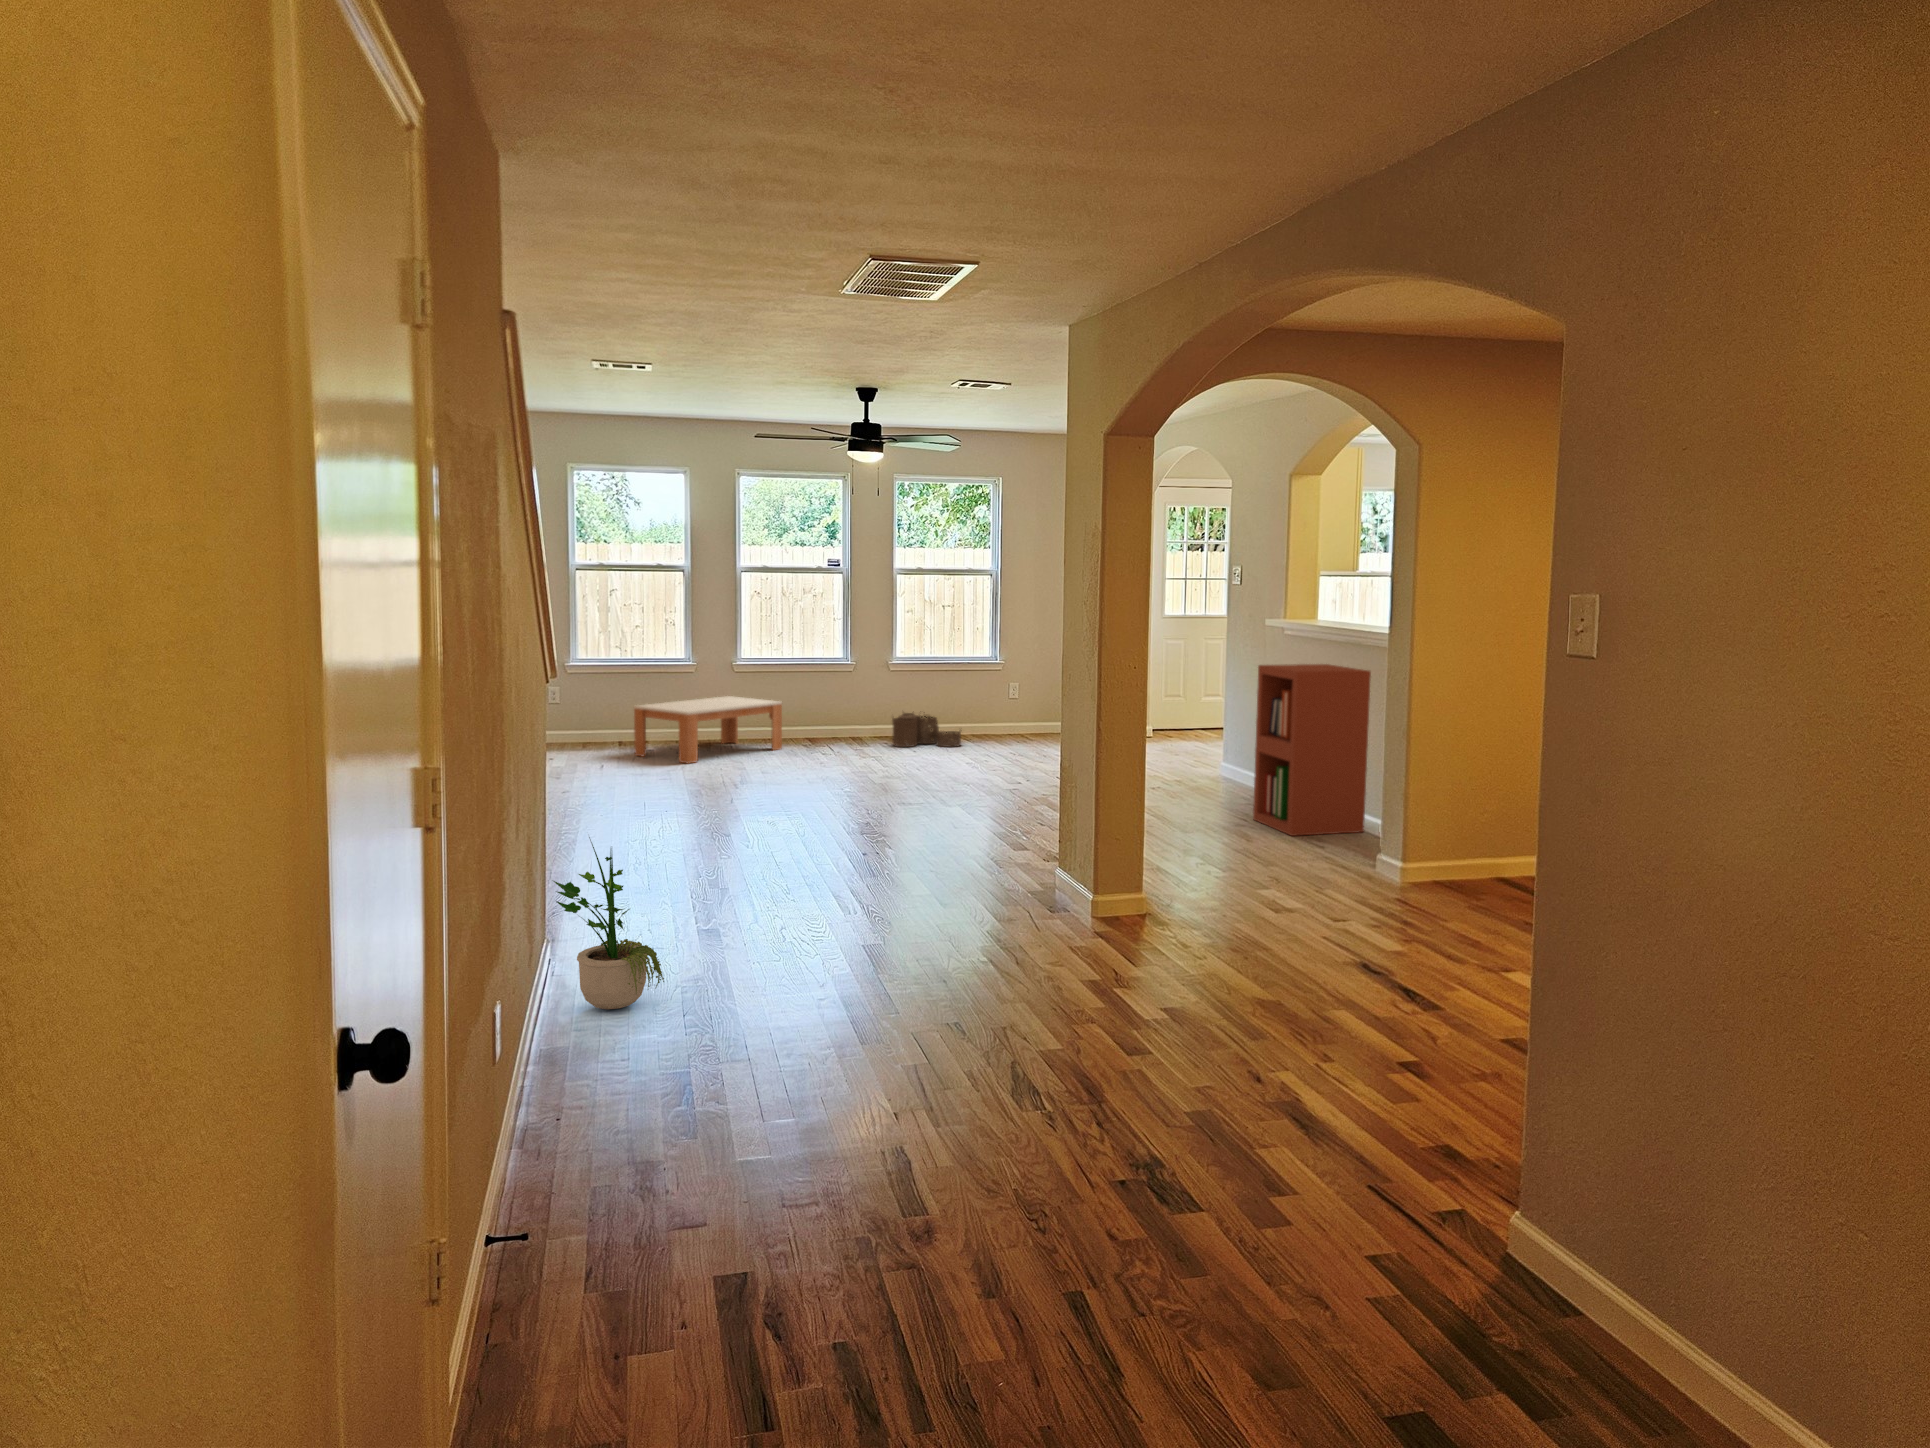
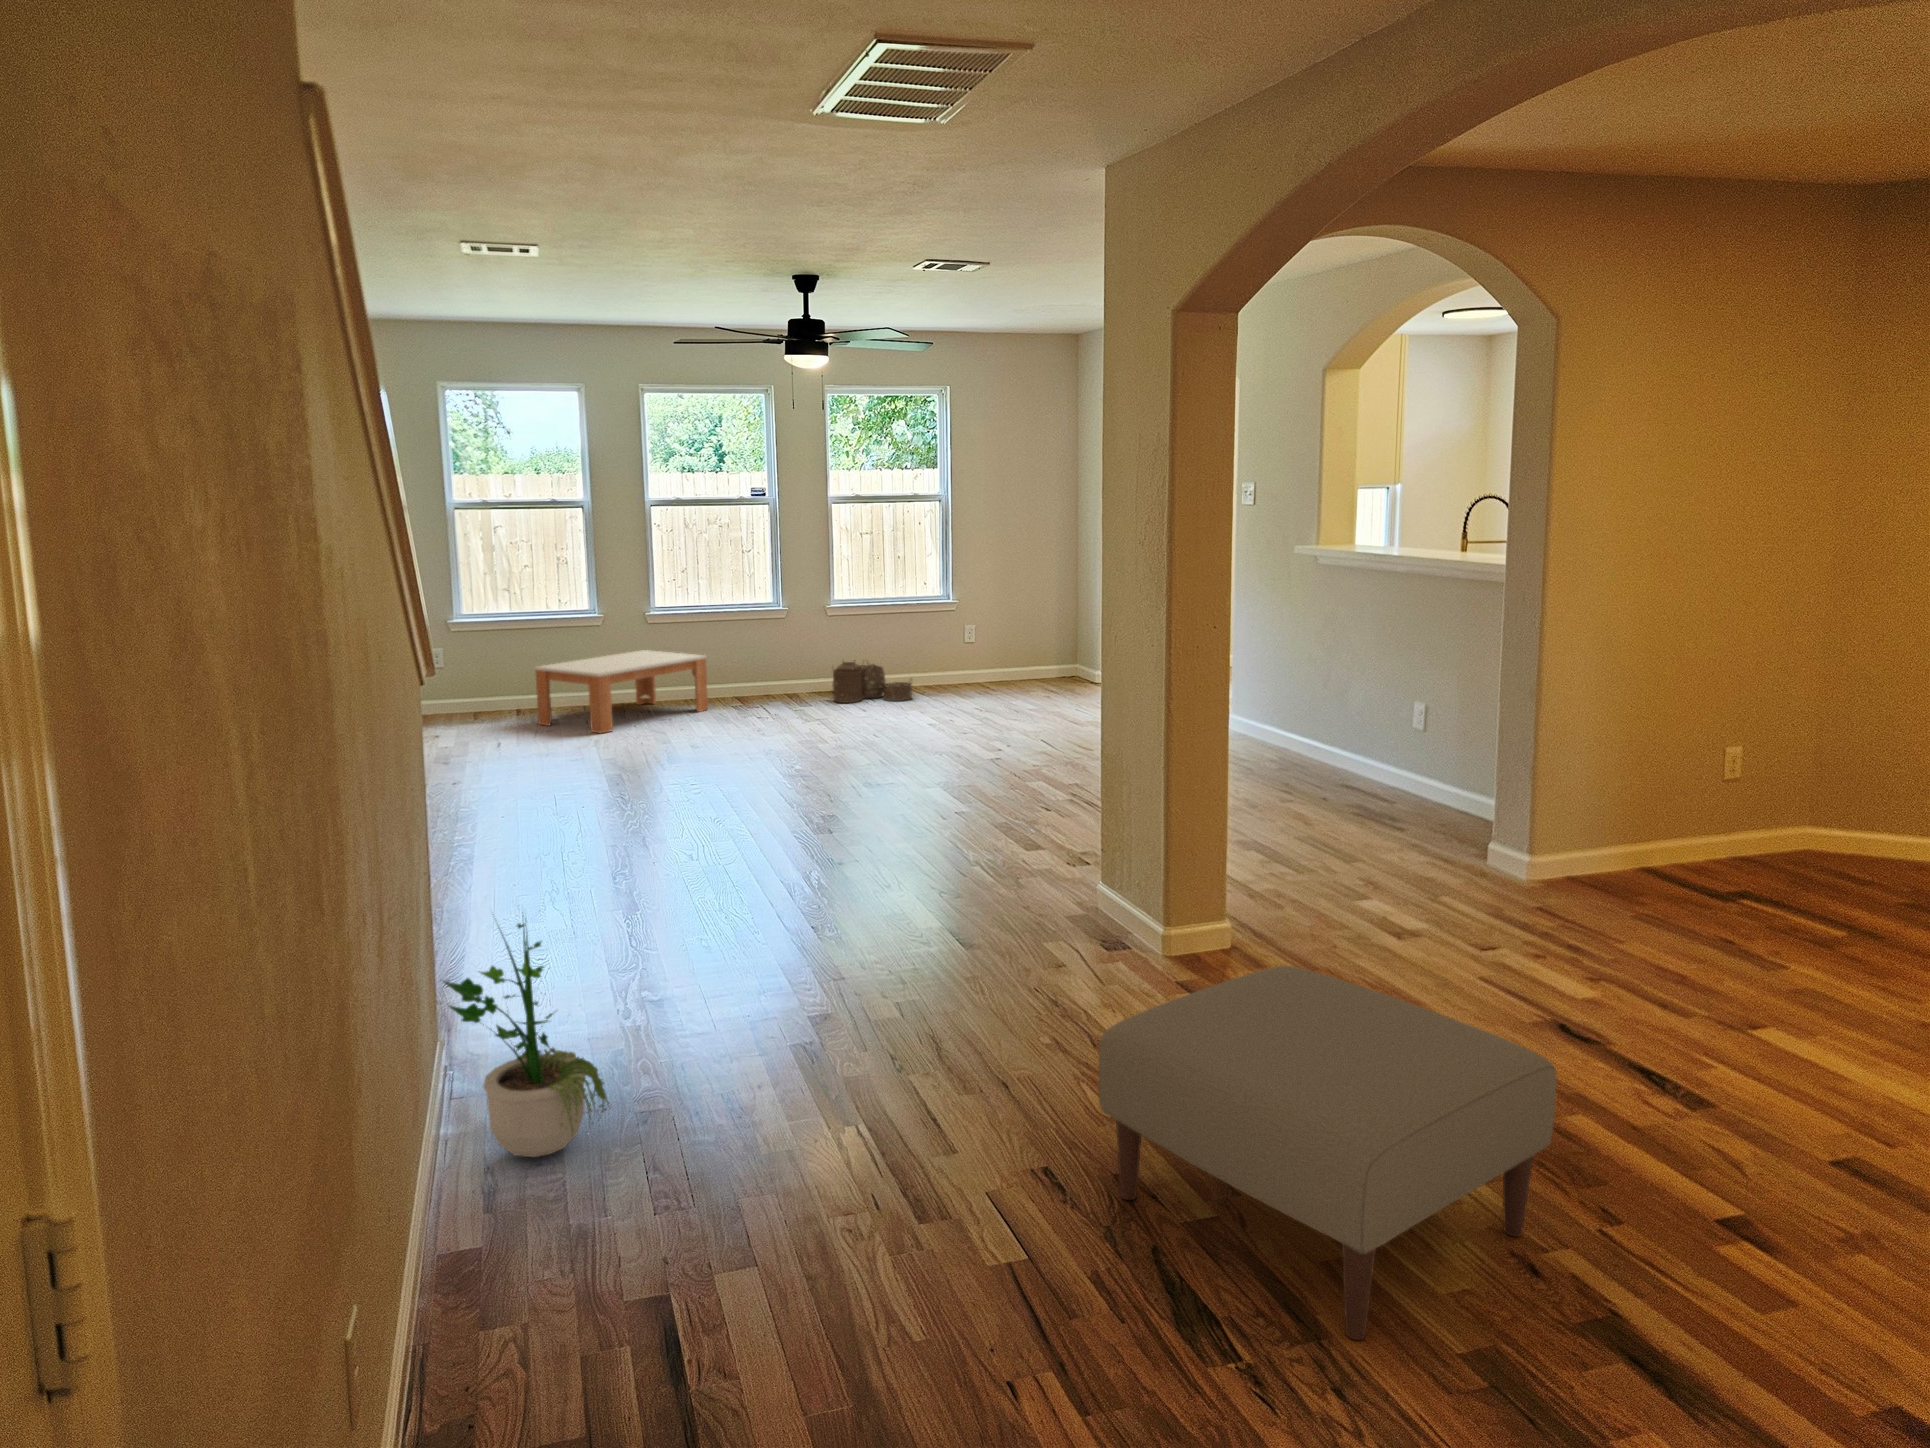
bookshelf: present [1253,664,1371,836] -> none [1294,599,1446,813]
ottoman: none [990,896,1282,1104] -> present [1099,966,1556,1340]

